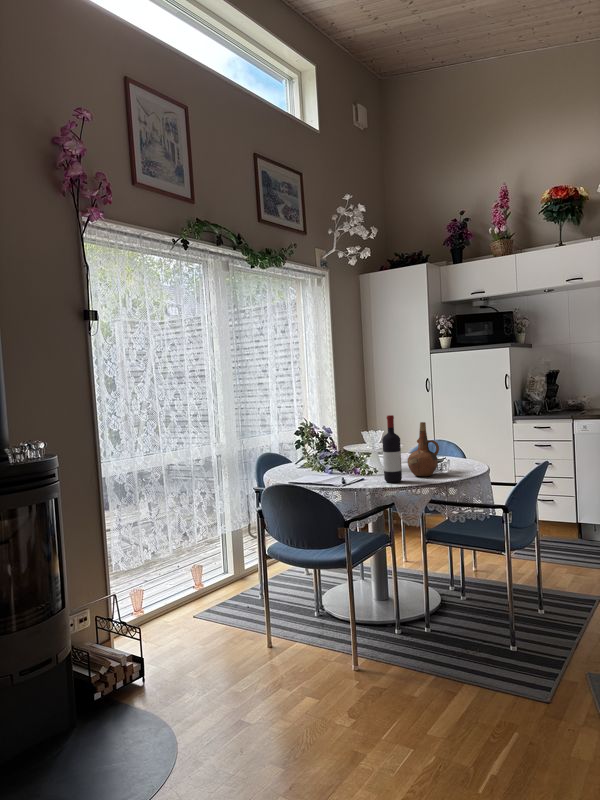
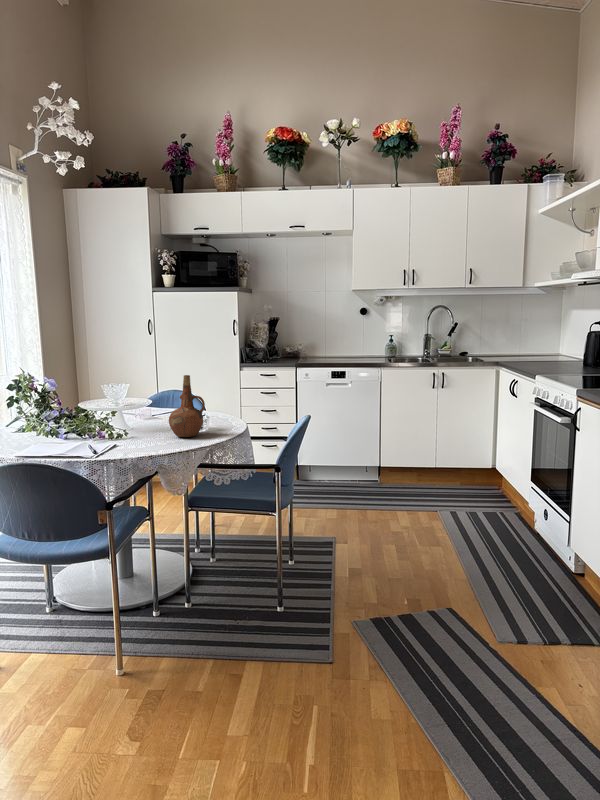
wine bottle: present [382,415,402,483] -> none [145,368,168,448]

